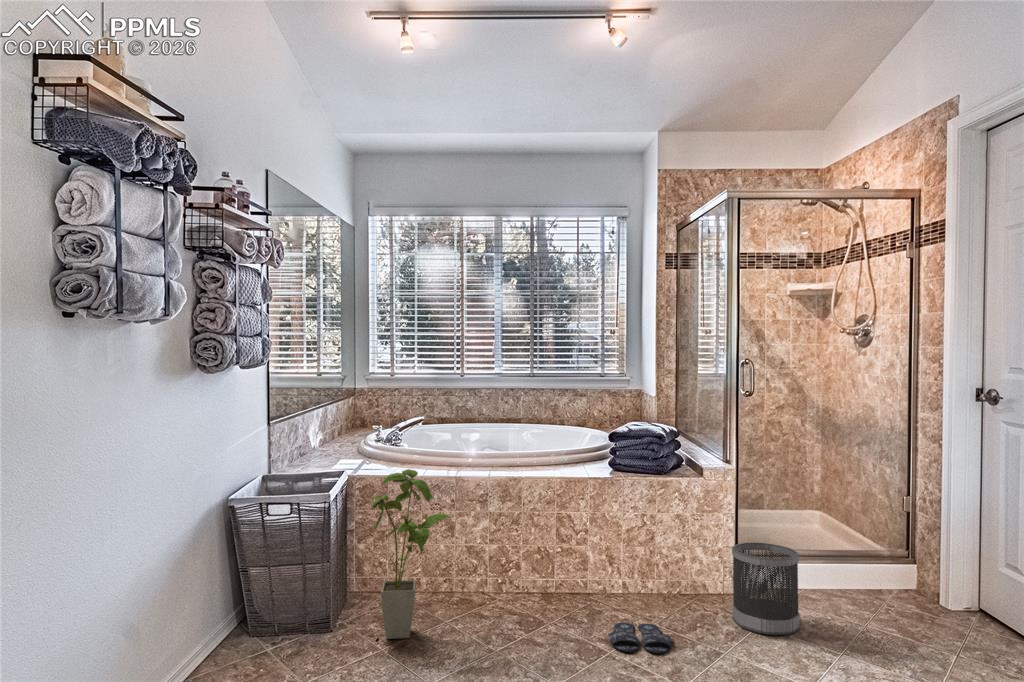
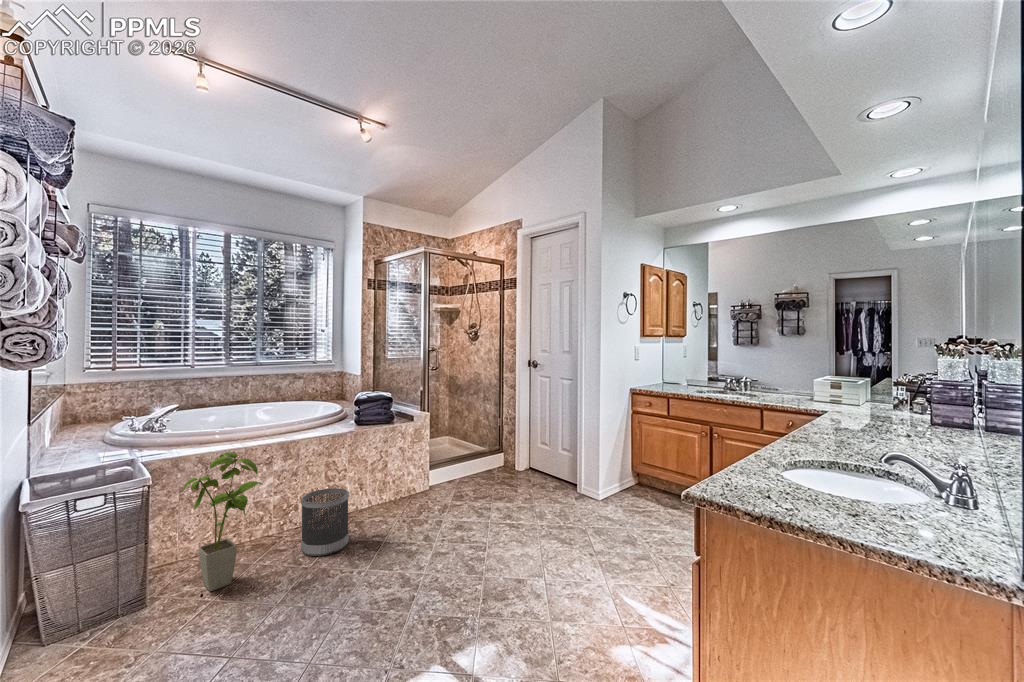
wastebasket: present [732,542,800,635] -> present [301,488,349,556]
slippers: present [608,622,671,654] -> none [376,517,417,538]

